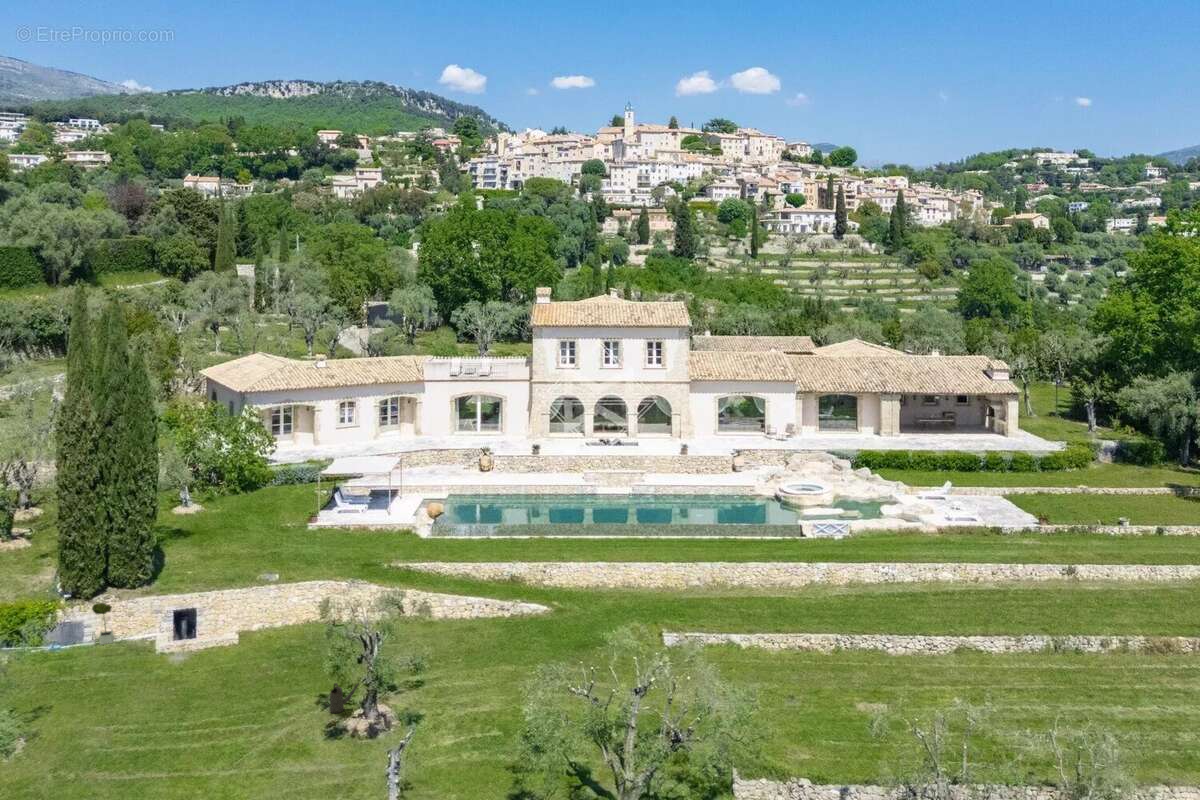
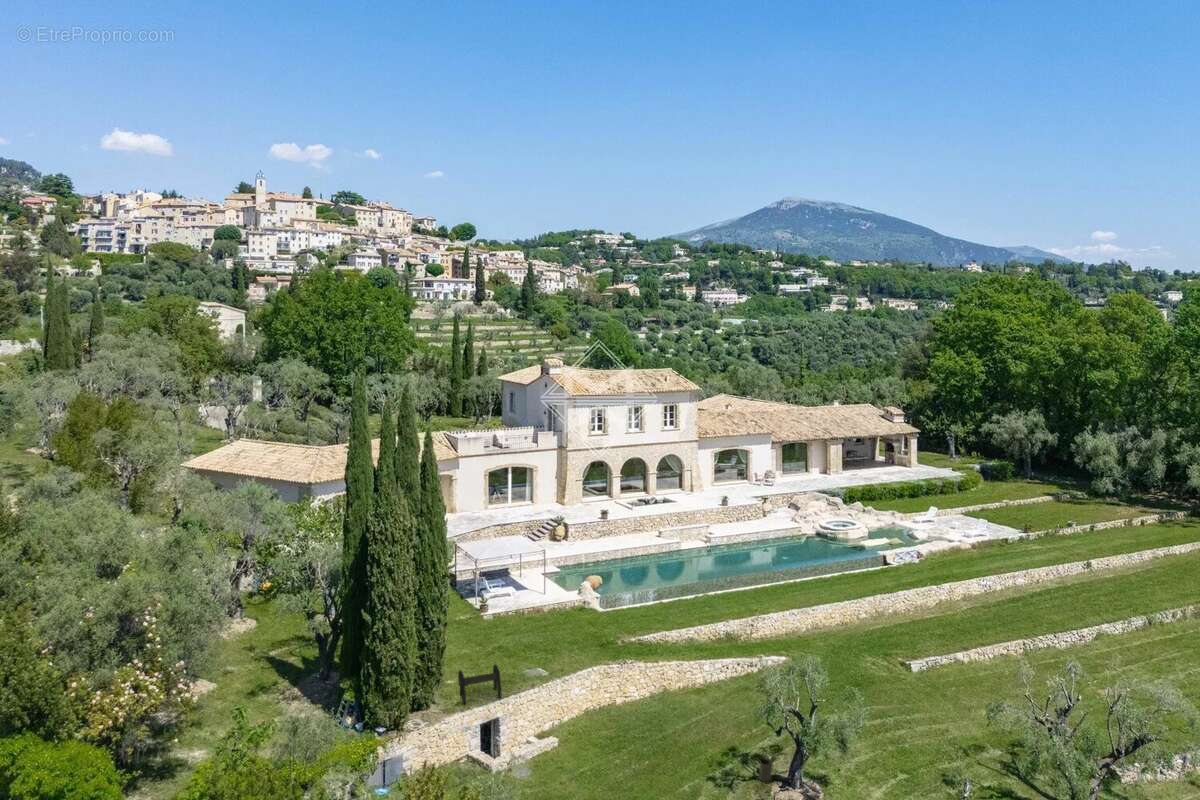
bench: none [144,558,196,593] -> present [458,665,501,704]
potted tree: present [92,603,114,644] -> none [453,722,472,763]

